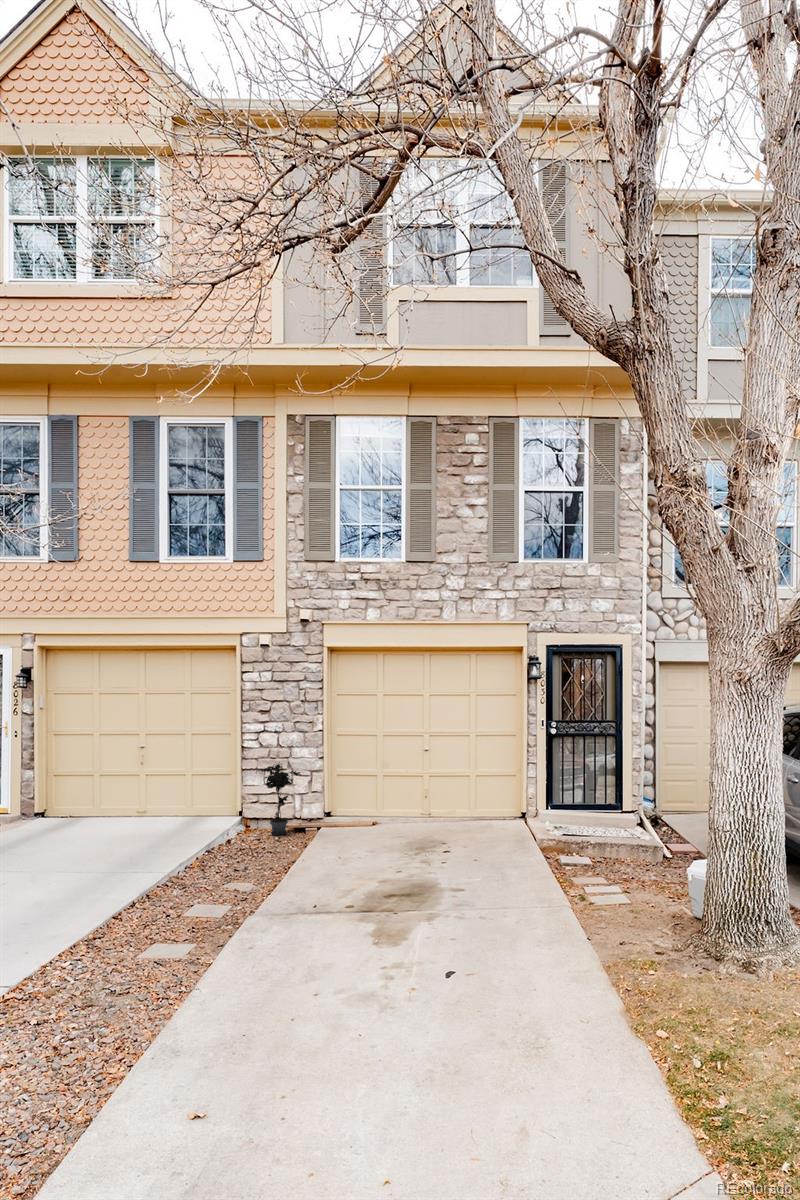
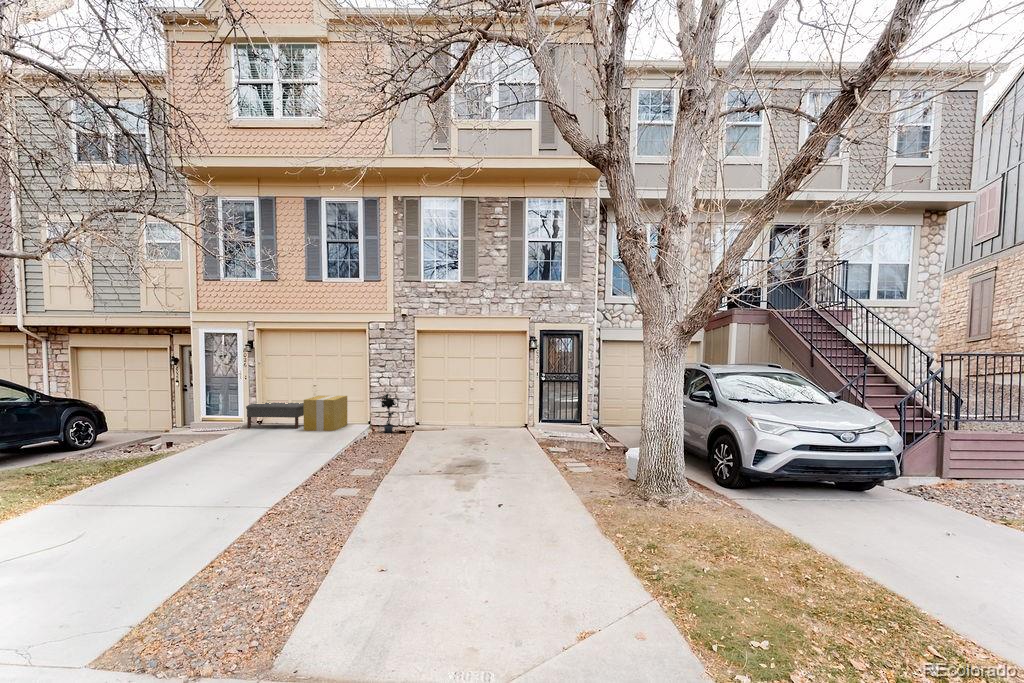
cardboard box: none [127,766,200,835] -> present [304,396,347,431]
bench: none [19,781,129,831] -> present [246,402,304,429]

